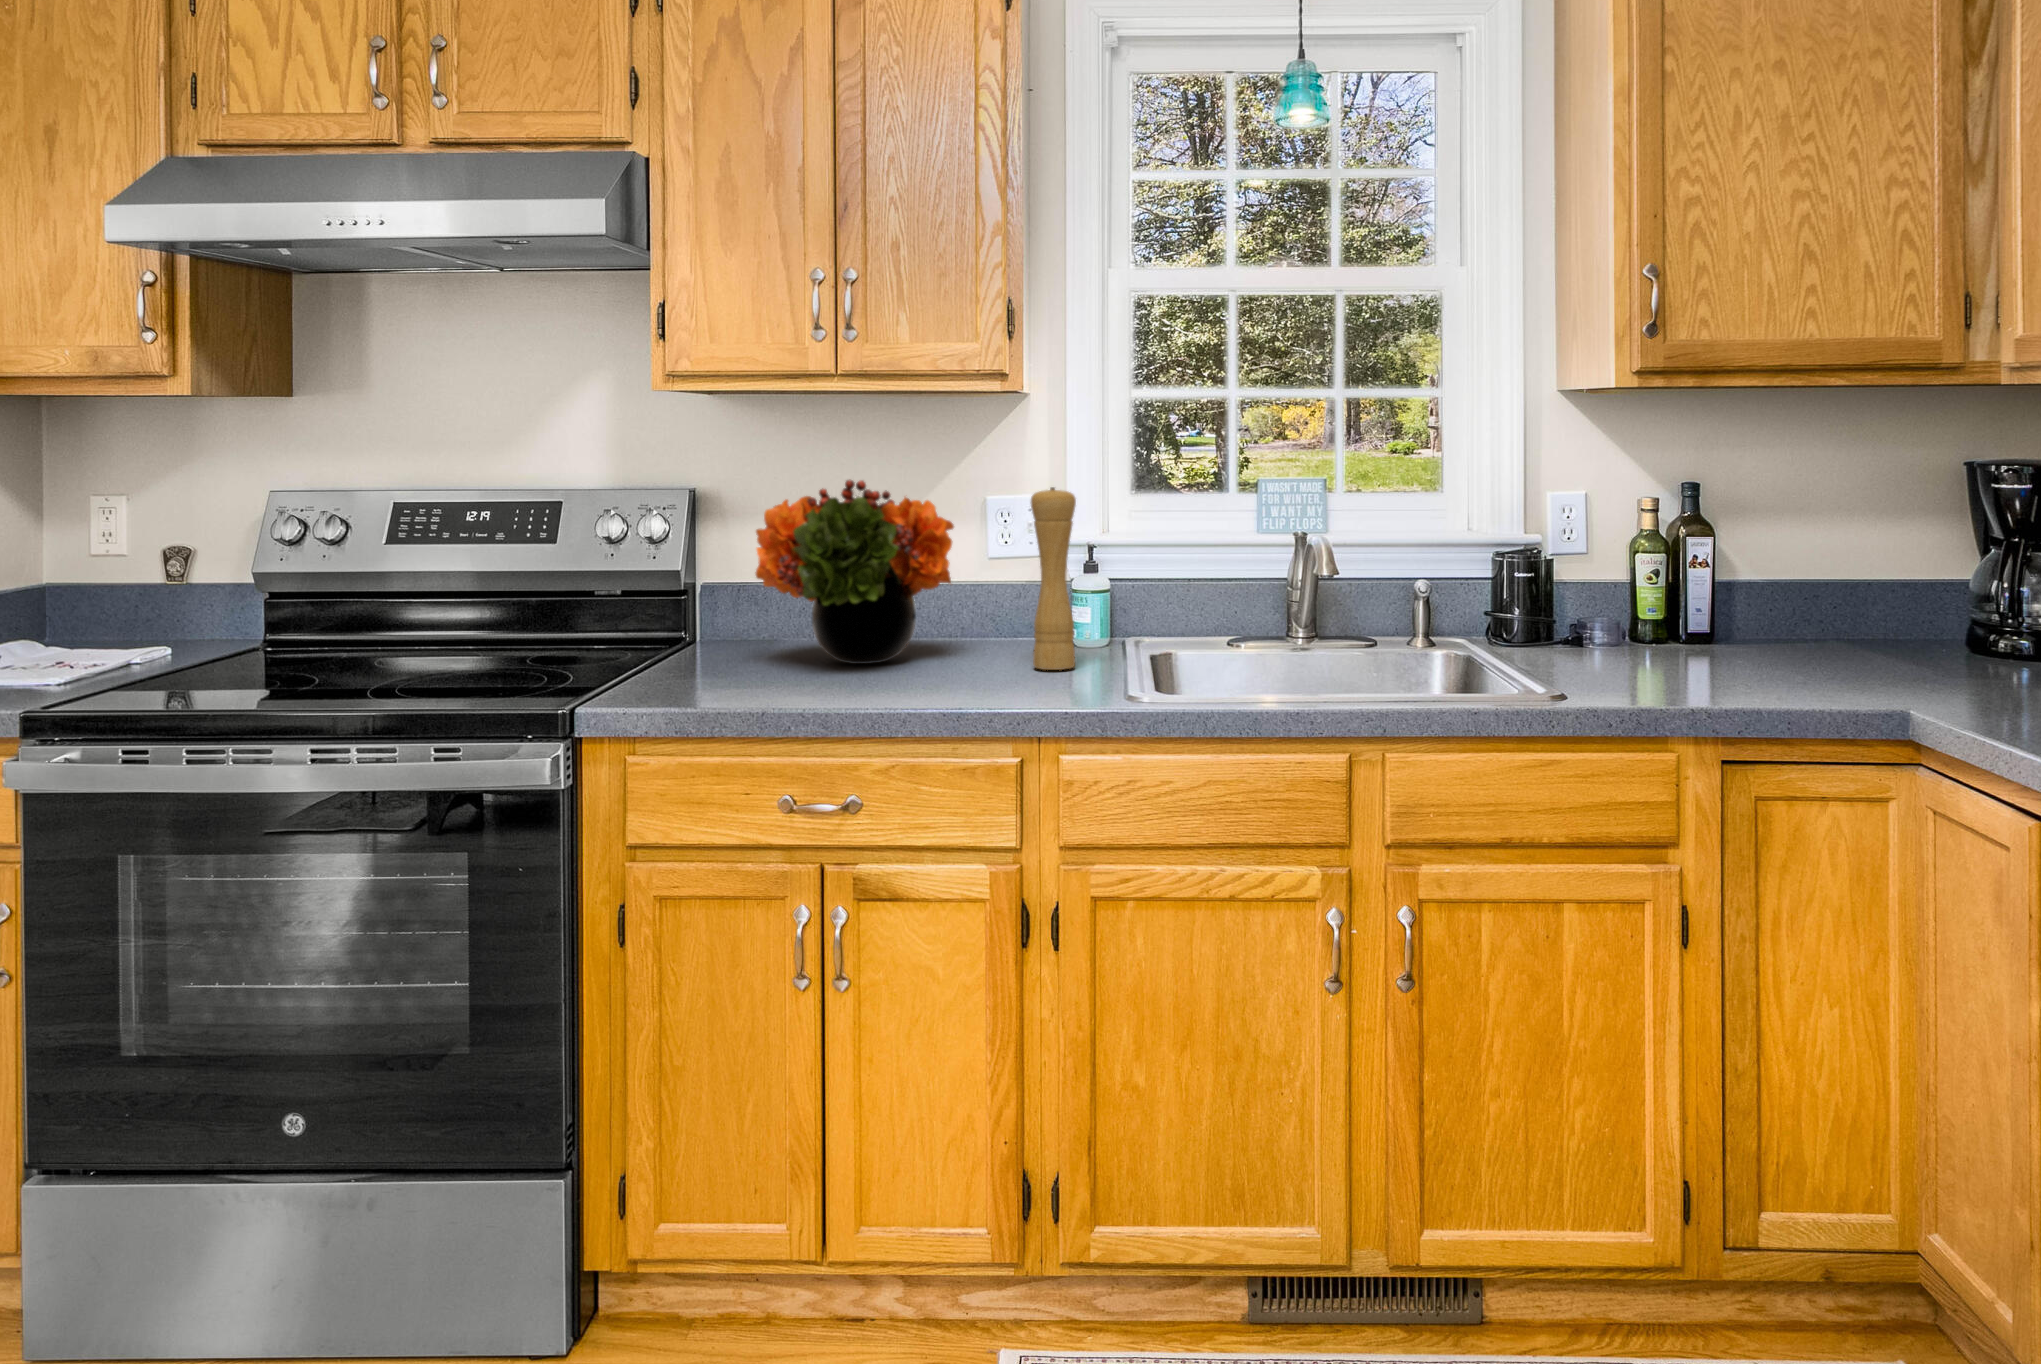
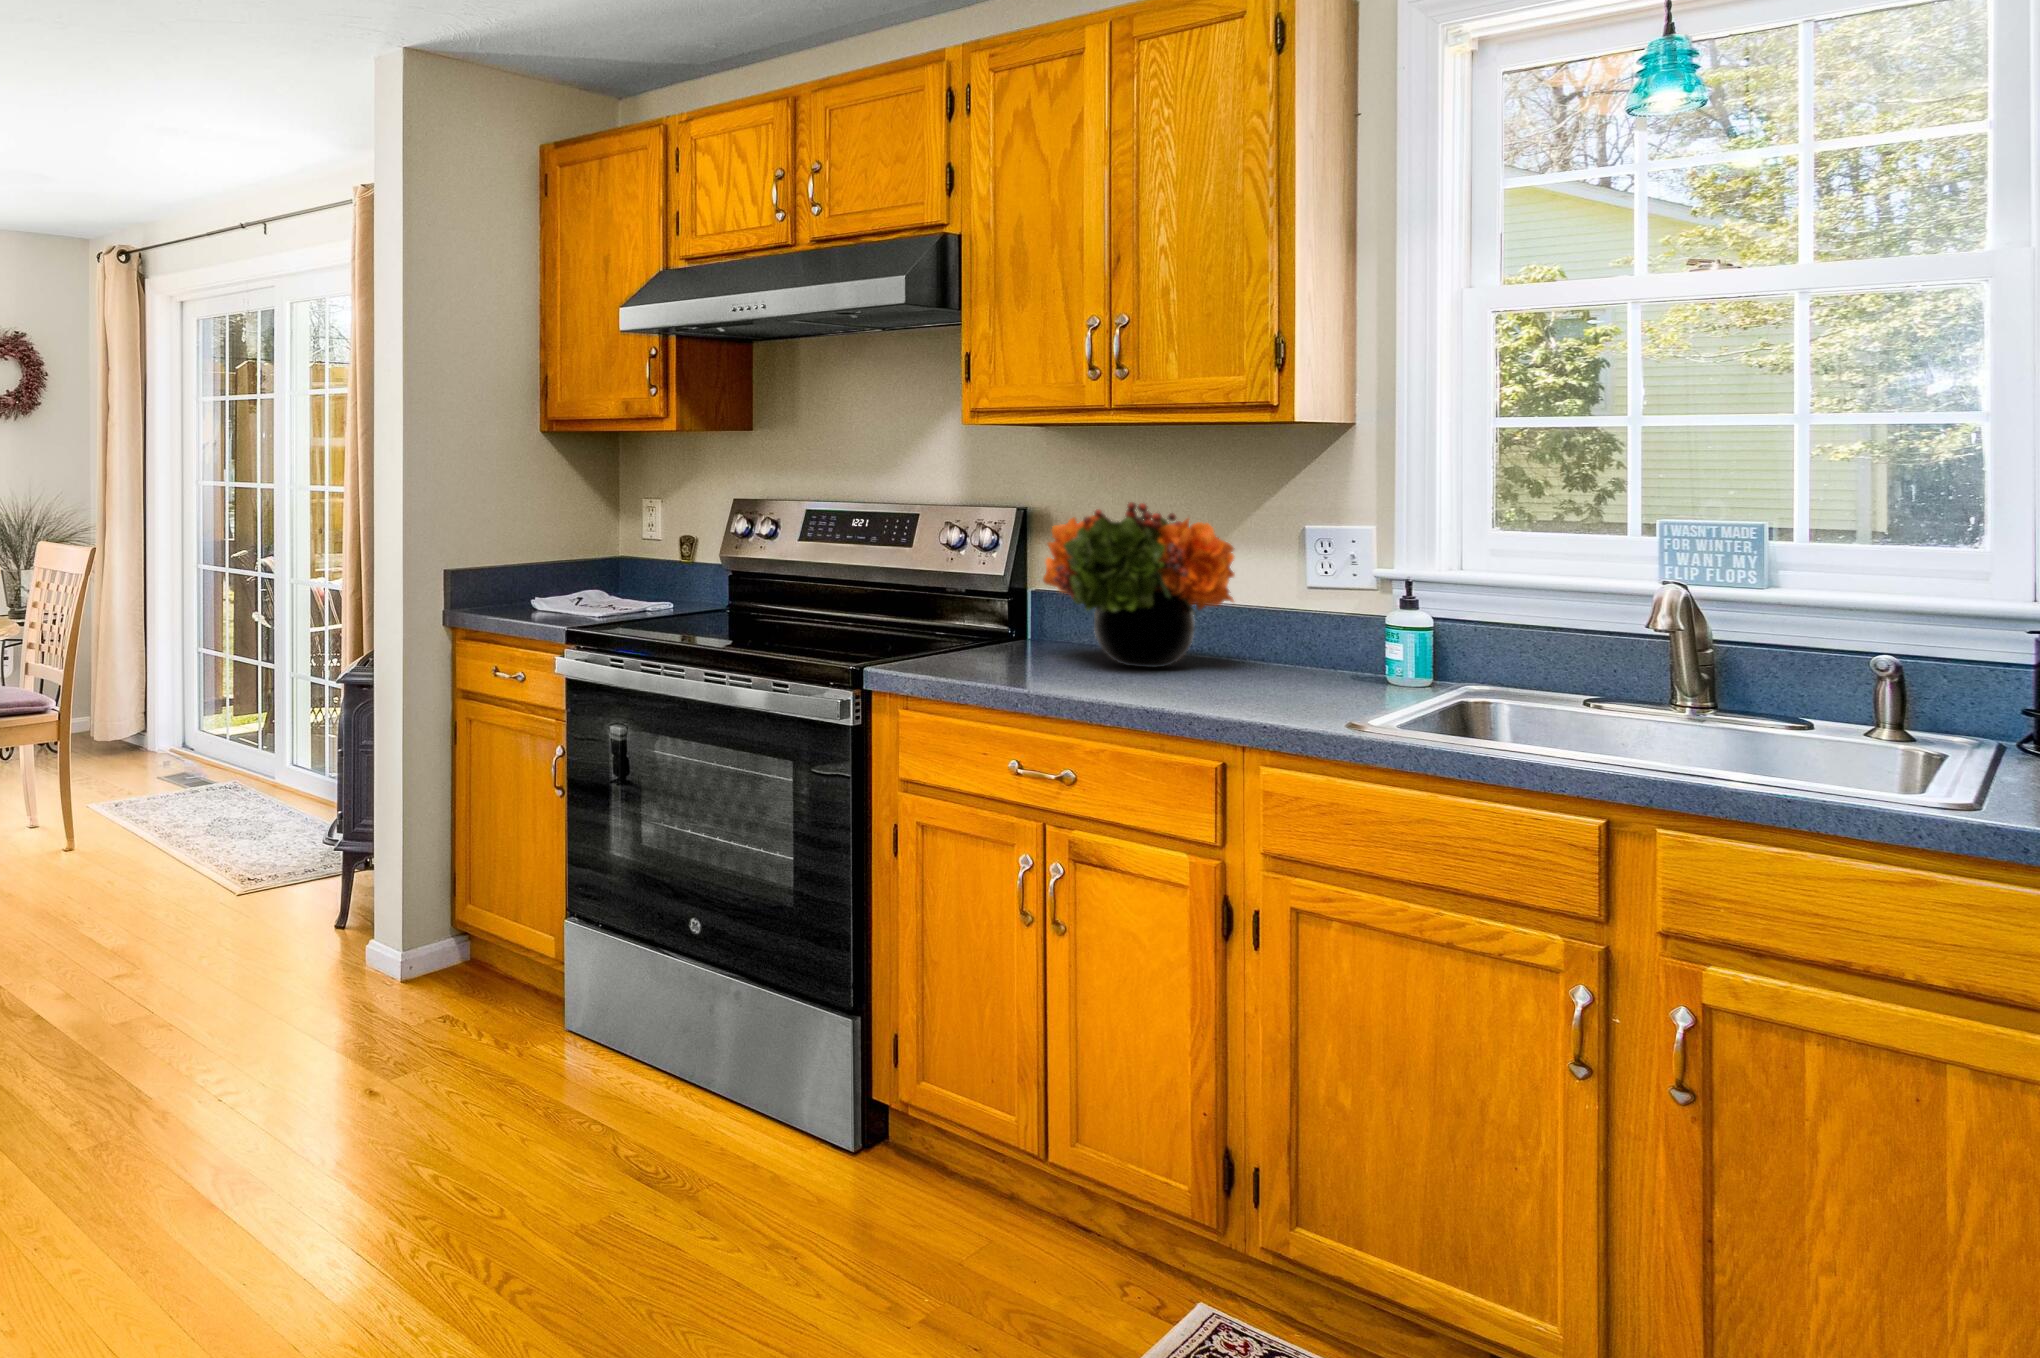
pepper mill: present [1031,487,1076,670] -> none [1294,515,1345,693]

